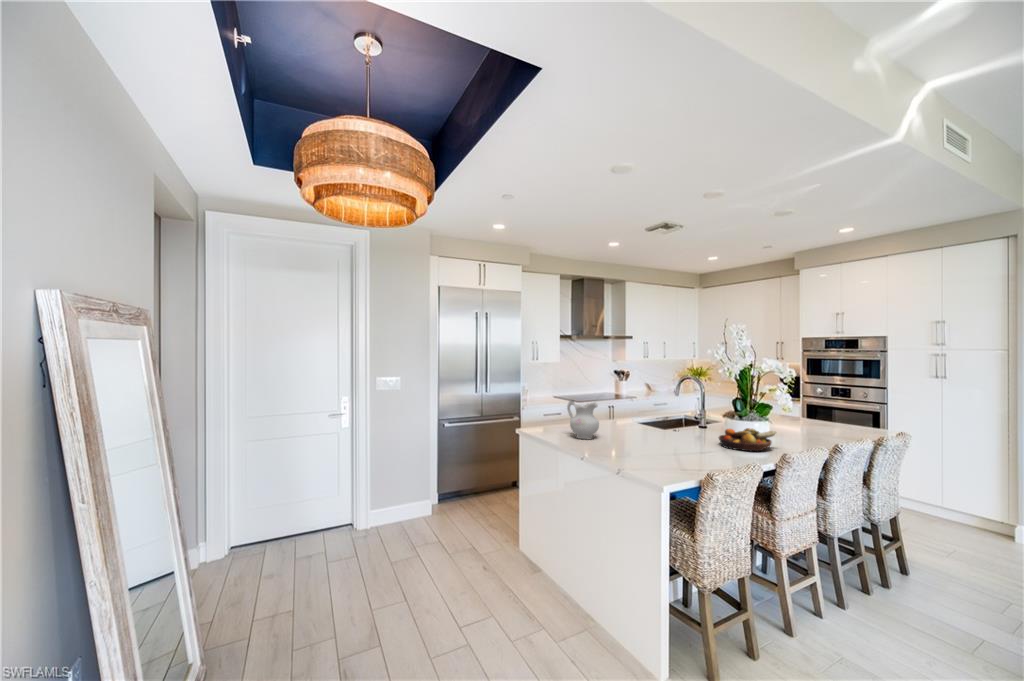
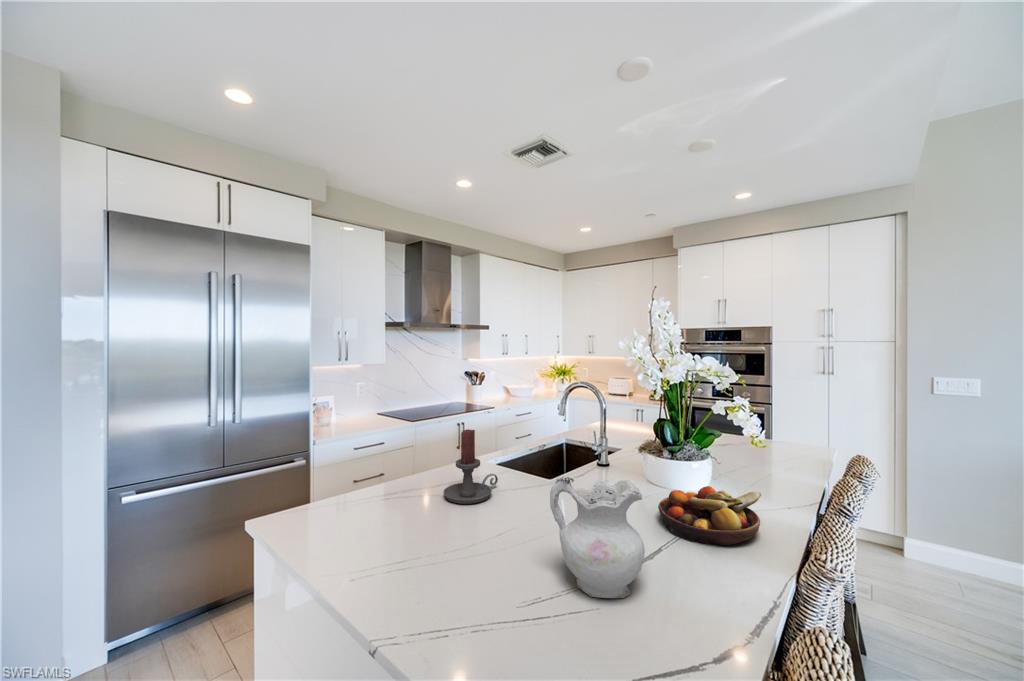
candle holder: none [606,396,635,432] -> present [443,429,498,504]
ceramic pitcher: present [567,400,599,439] -> present [550,477,645,598]

